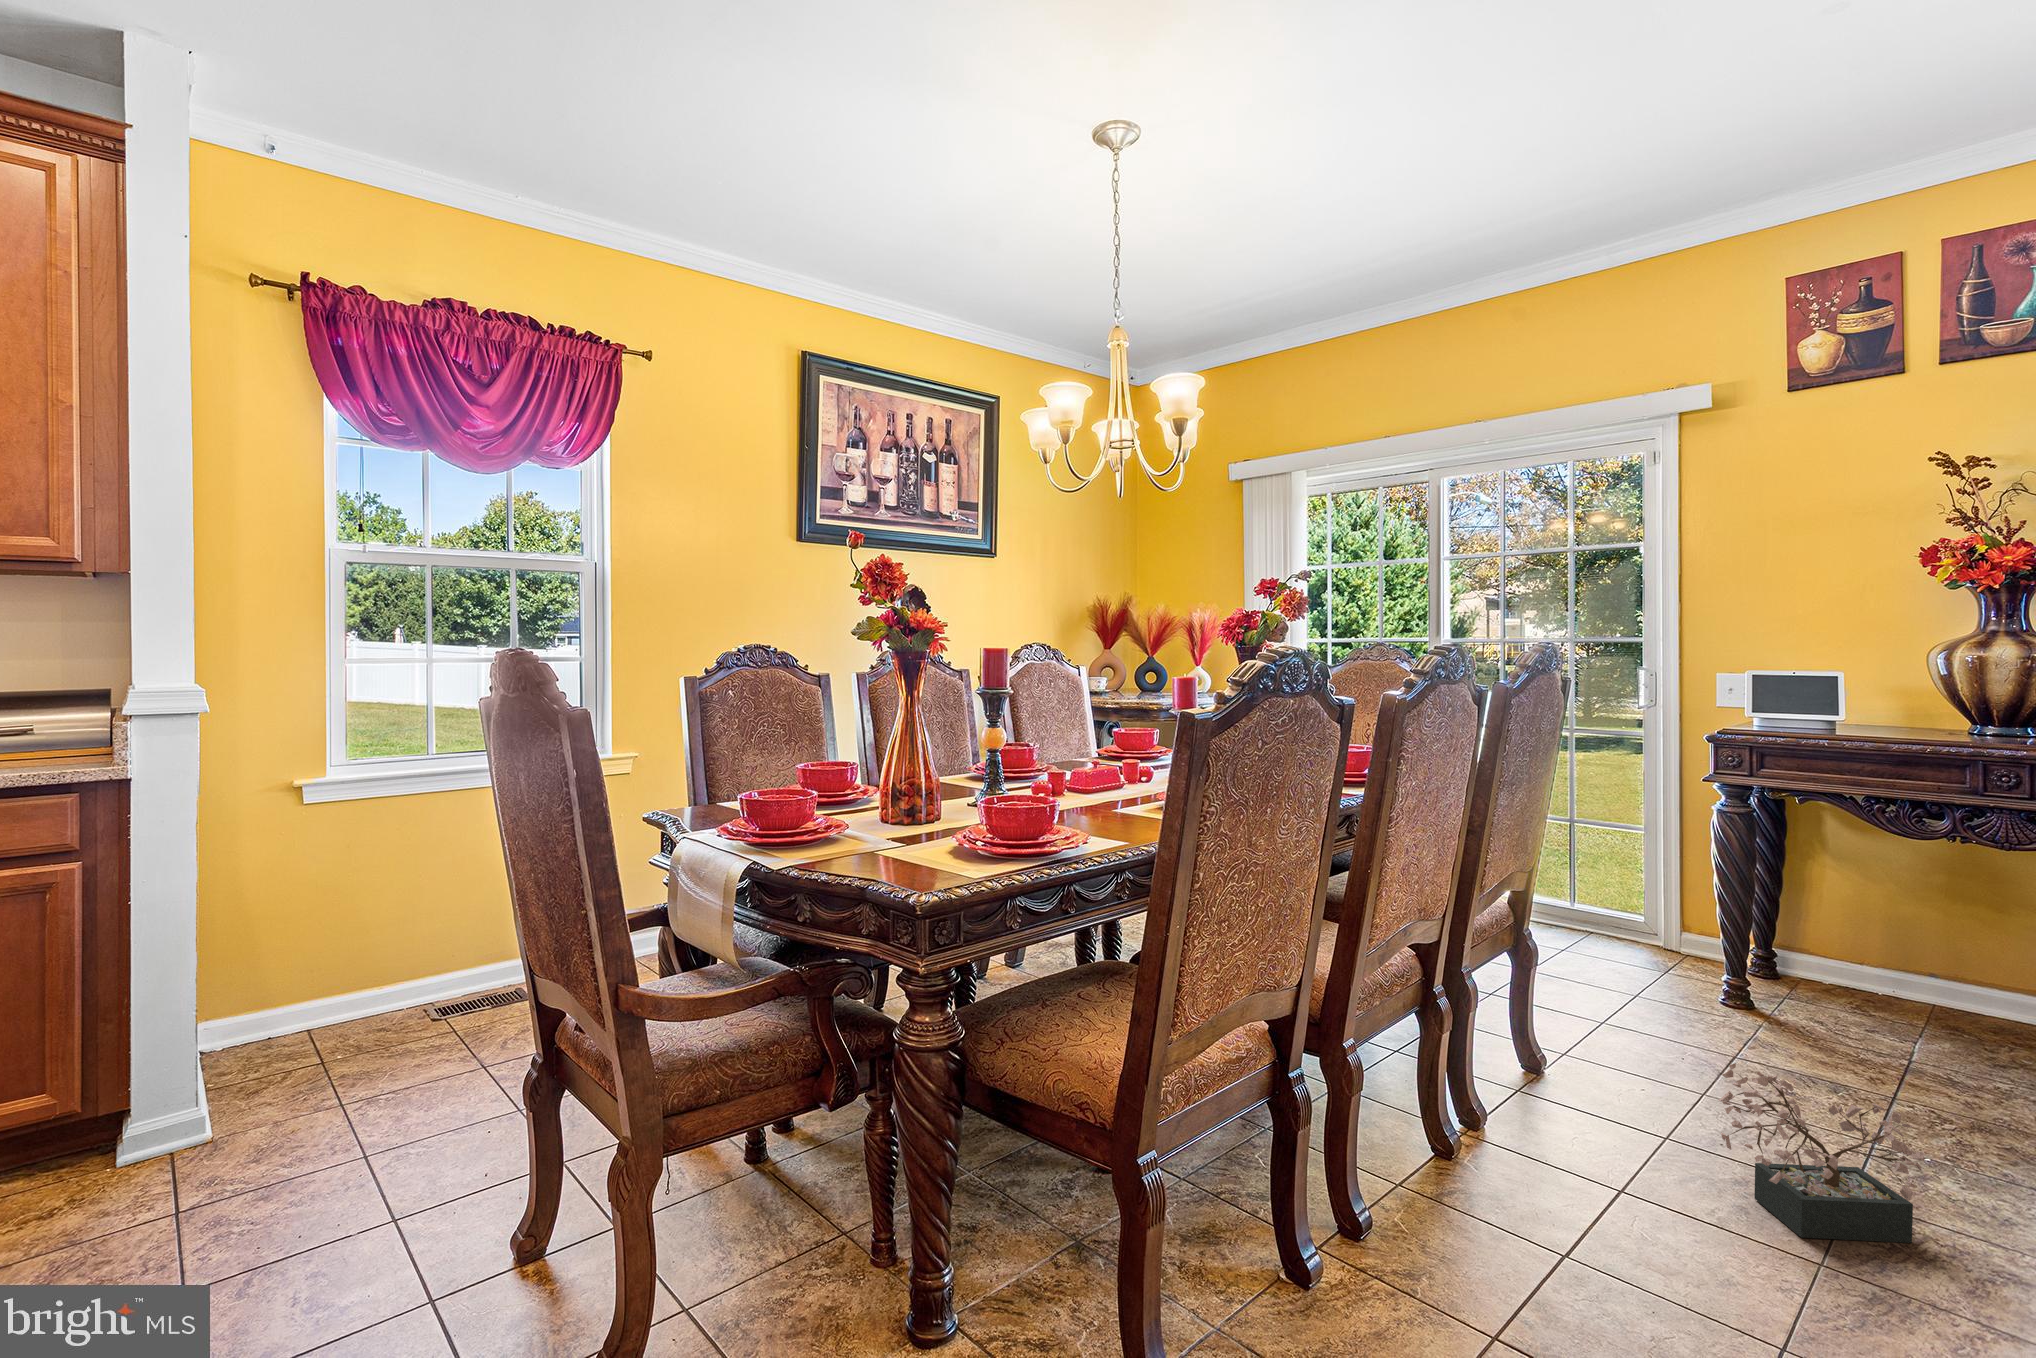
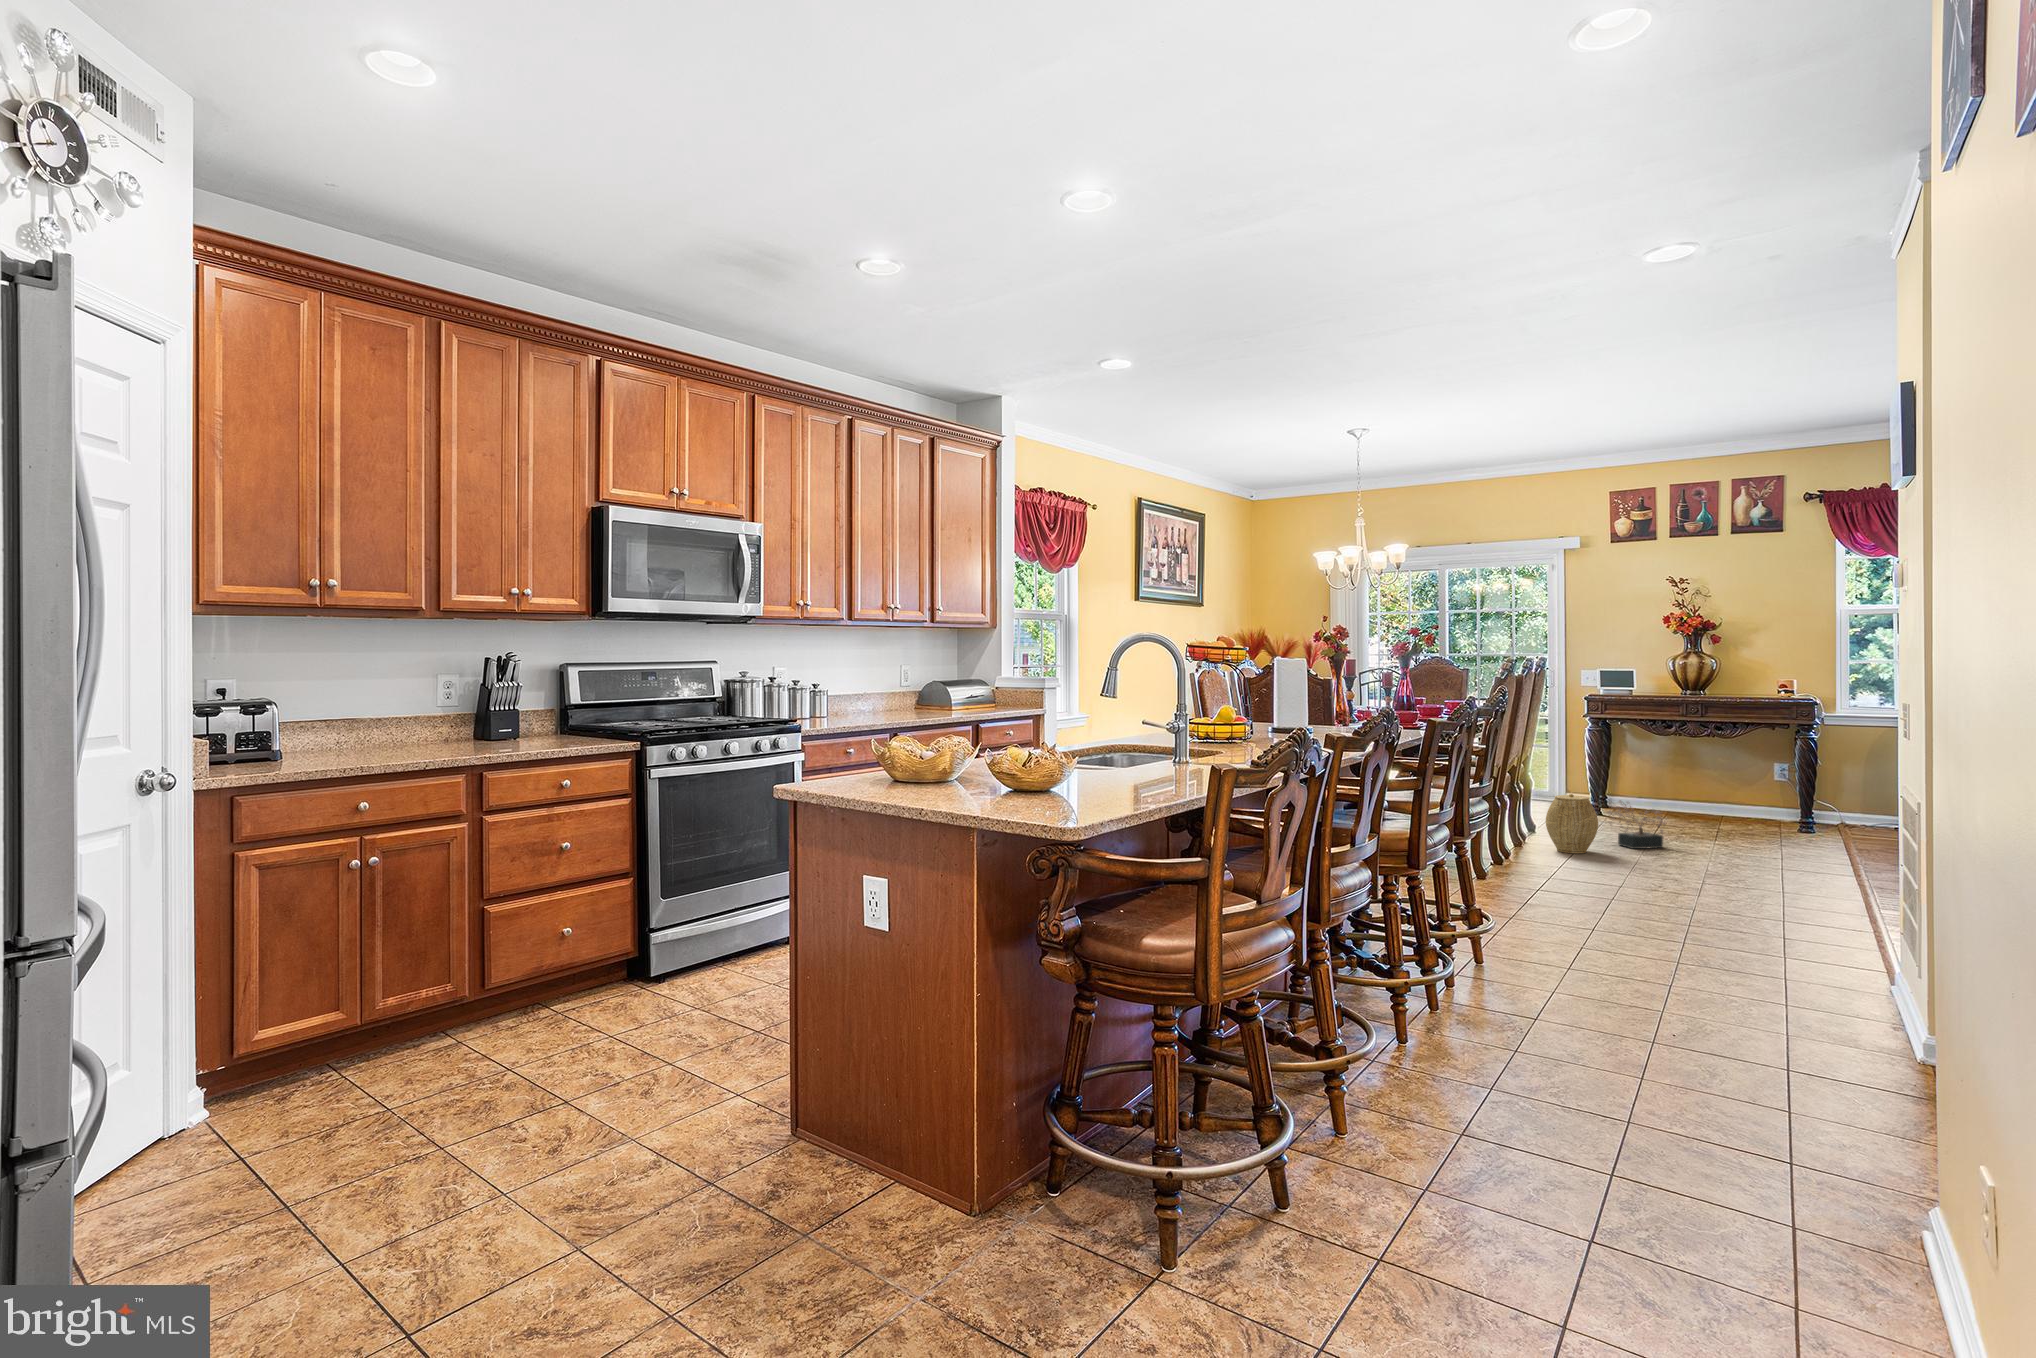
woven basket: none [1509,1044,1674,1249] -> present [1546,794,1598,853]

